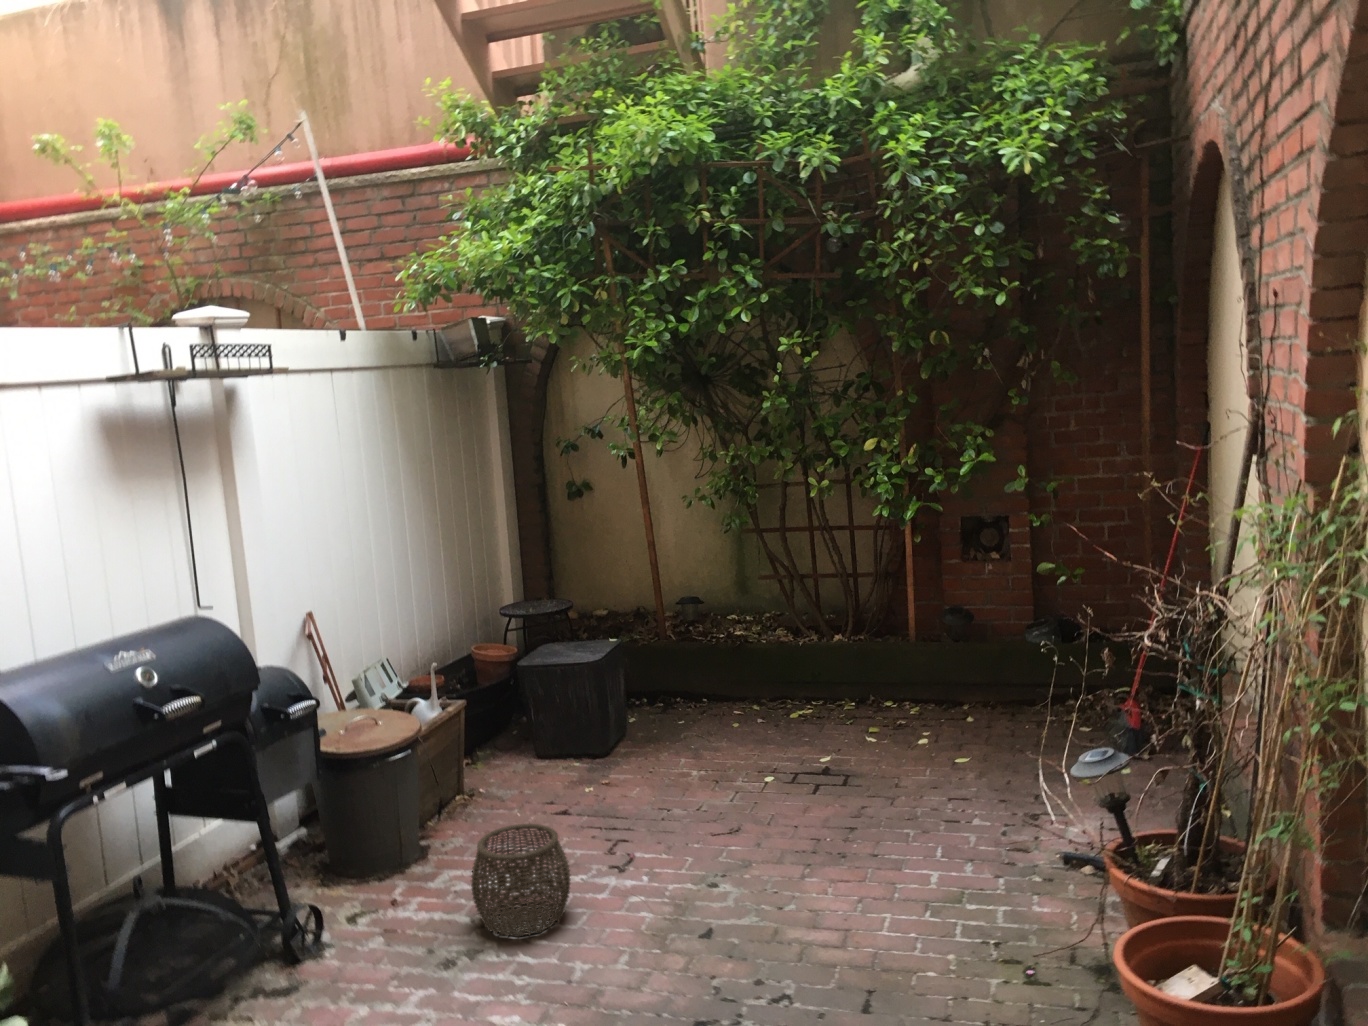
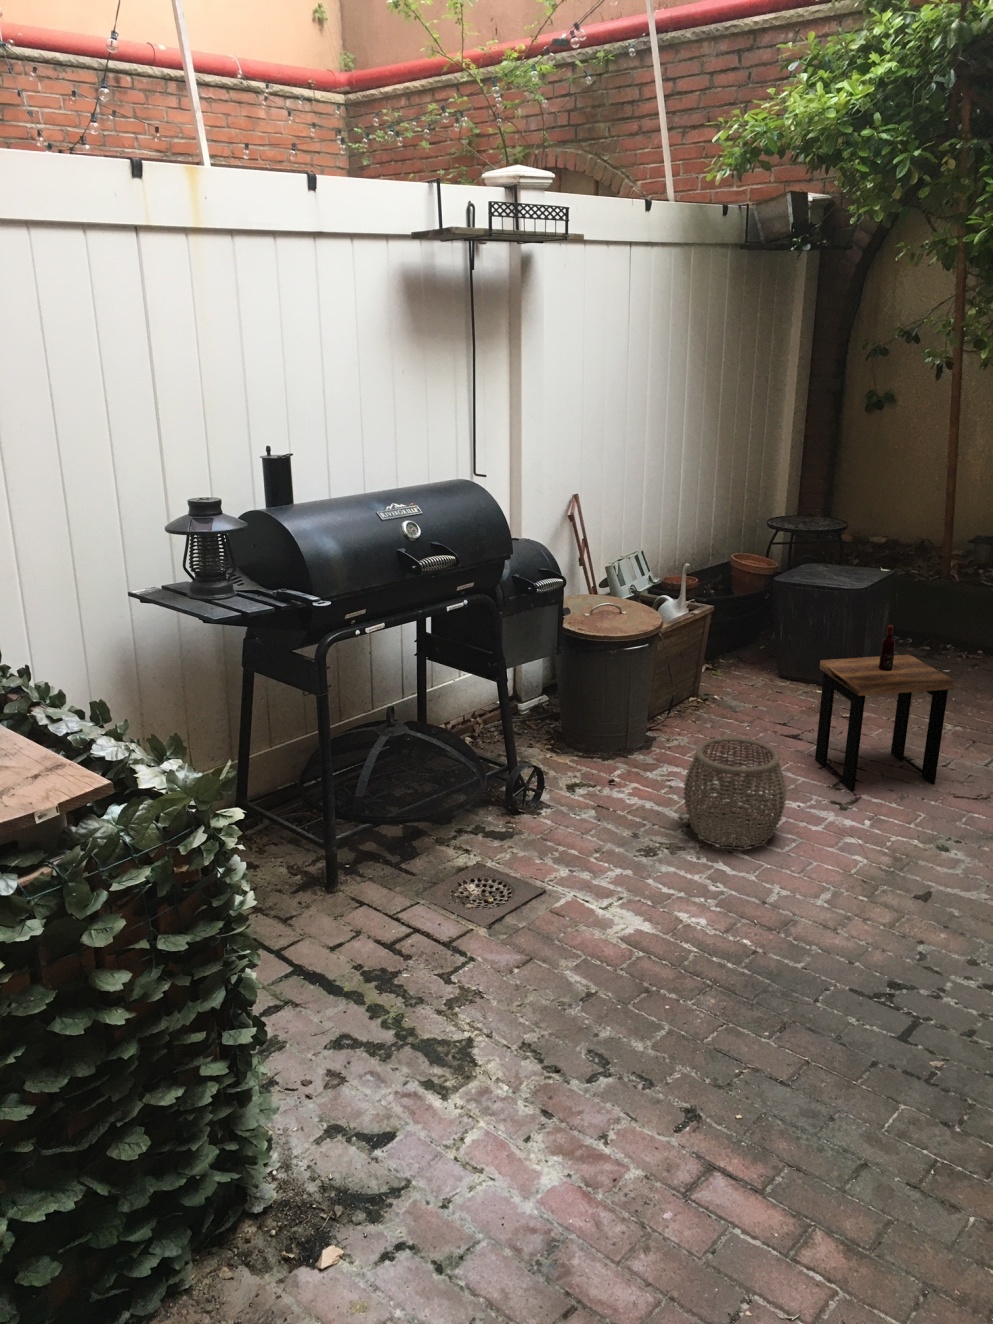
side table: none [575,690,695,853] -> present [815,625,954,791]

